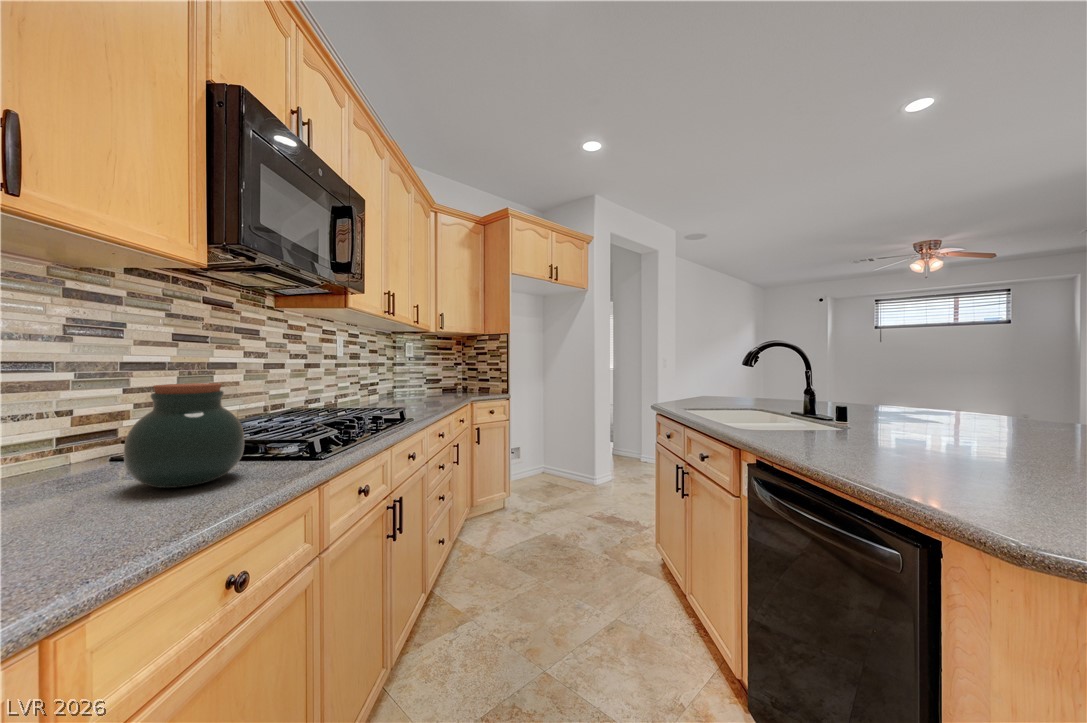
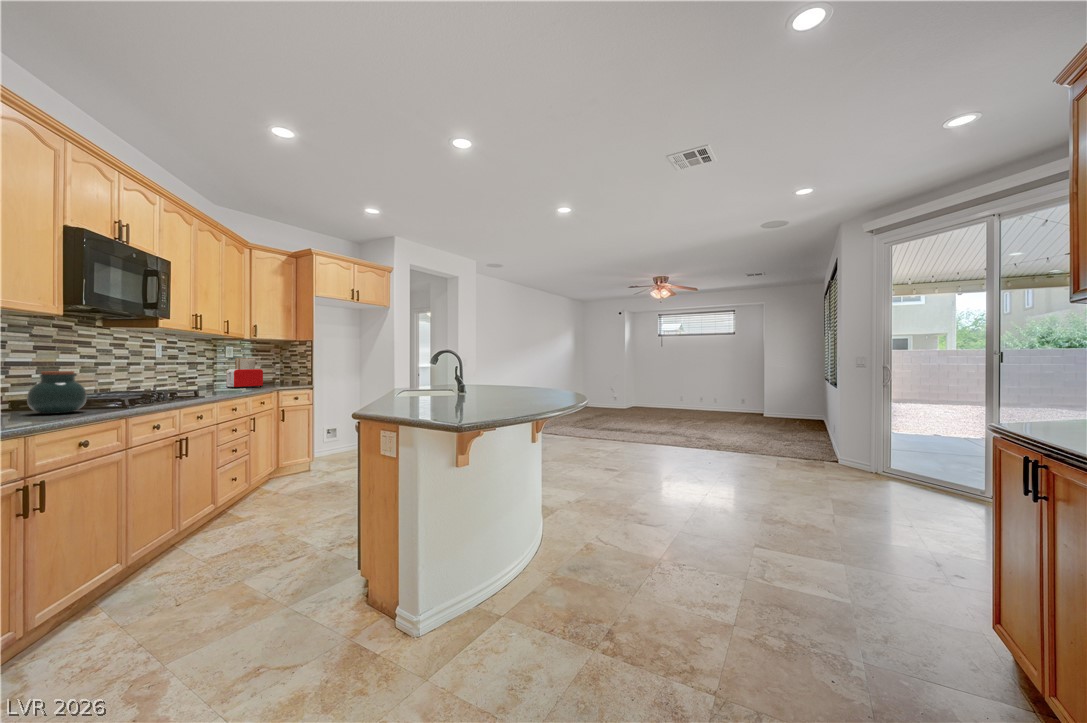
toaster: none [413,357,454,399] -> present [226,358,263,388]

